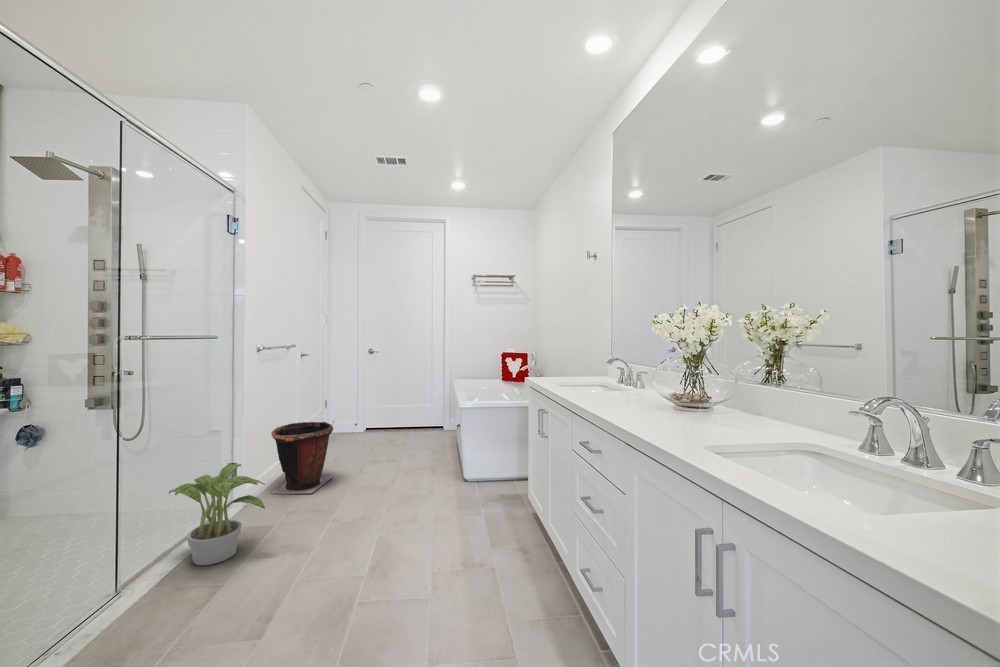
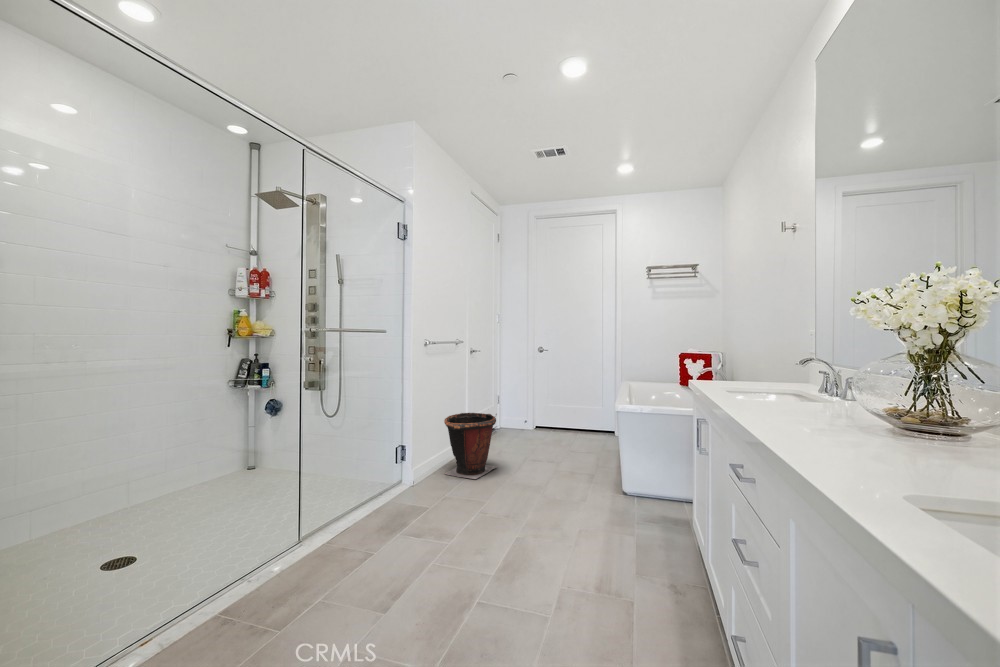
potted plant: present [169,464,265,565] -> none [359,443,429,526]

